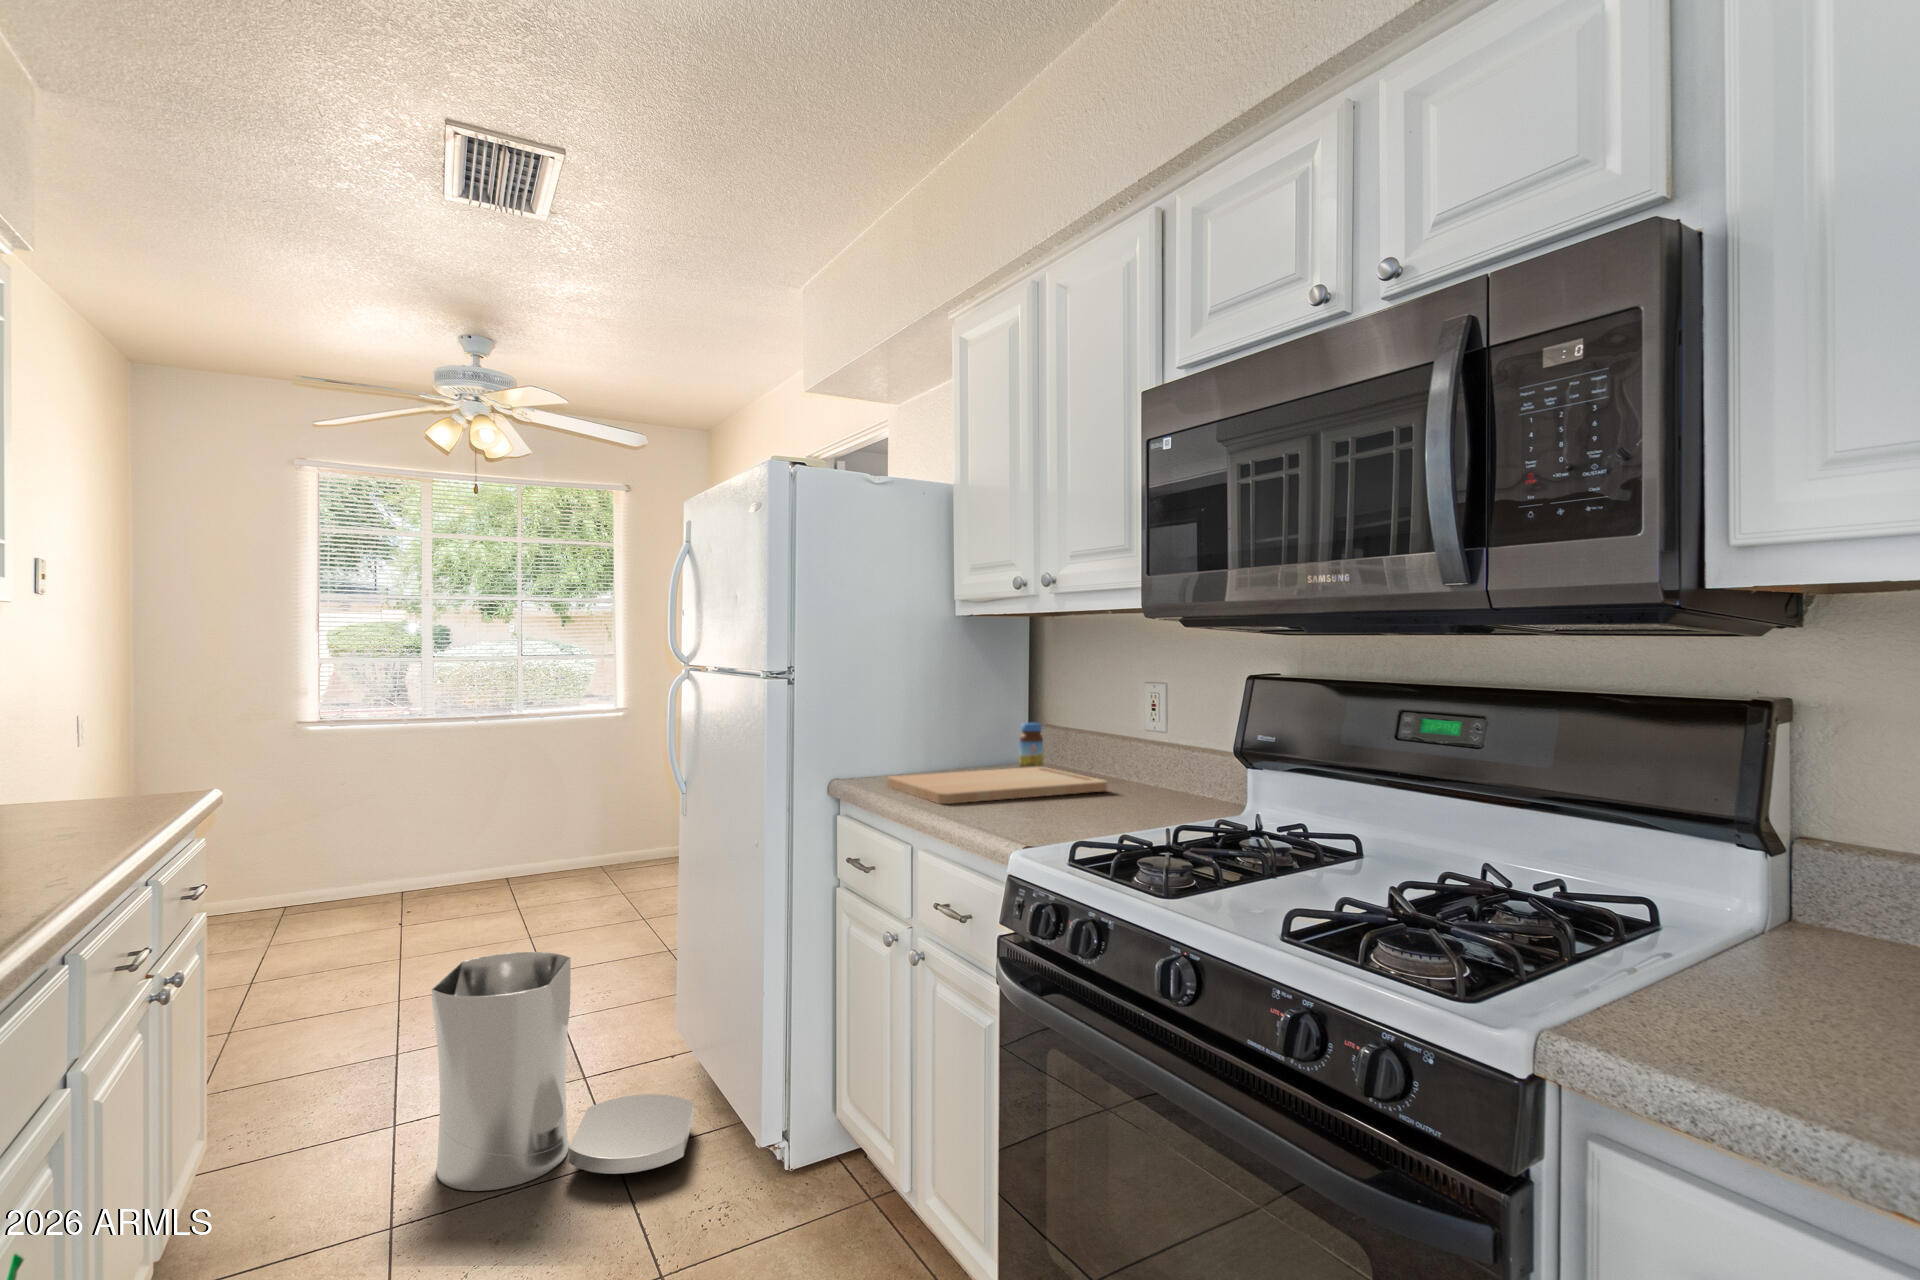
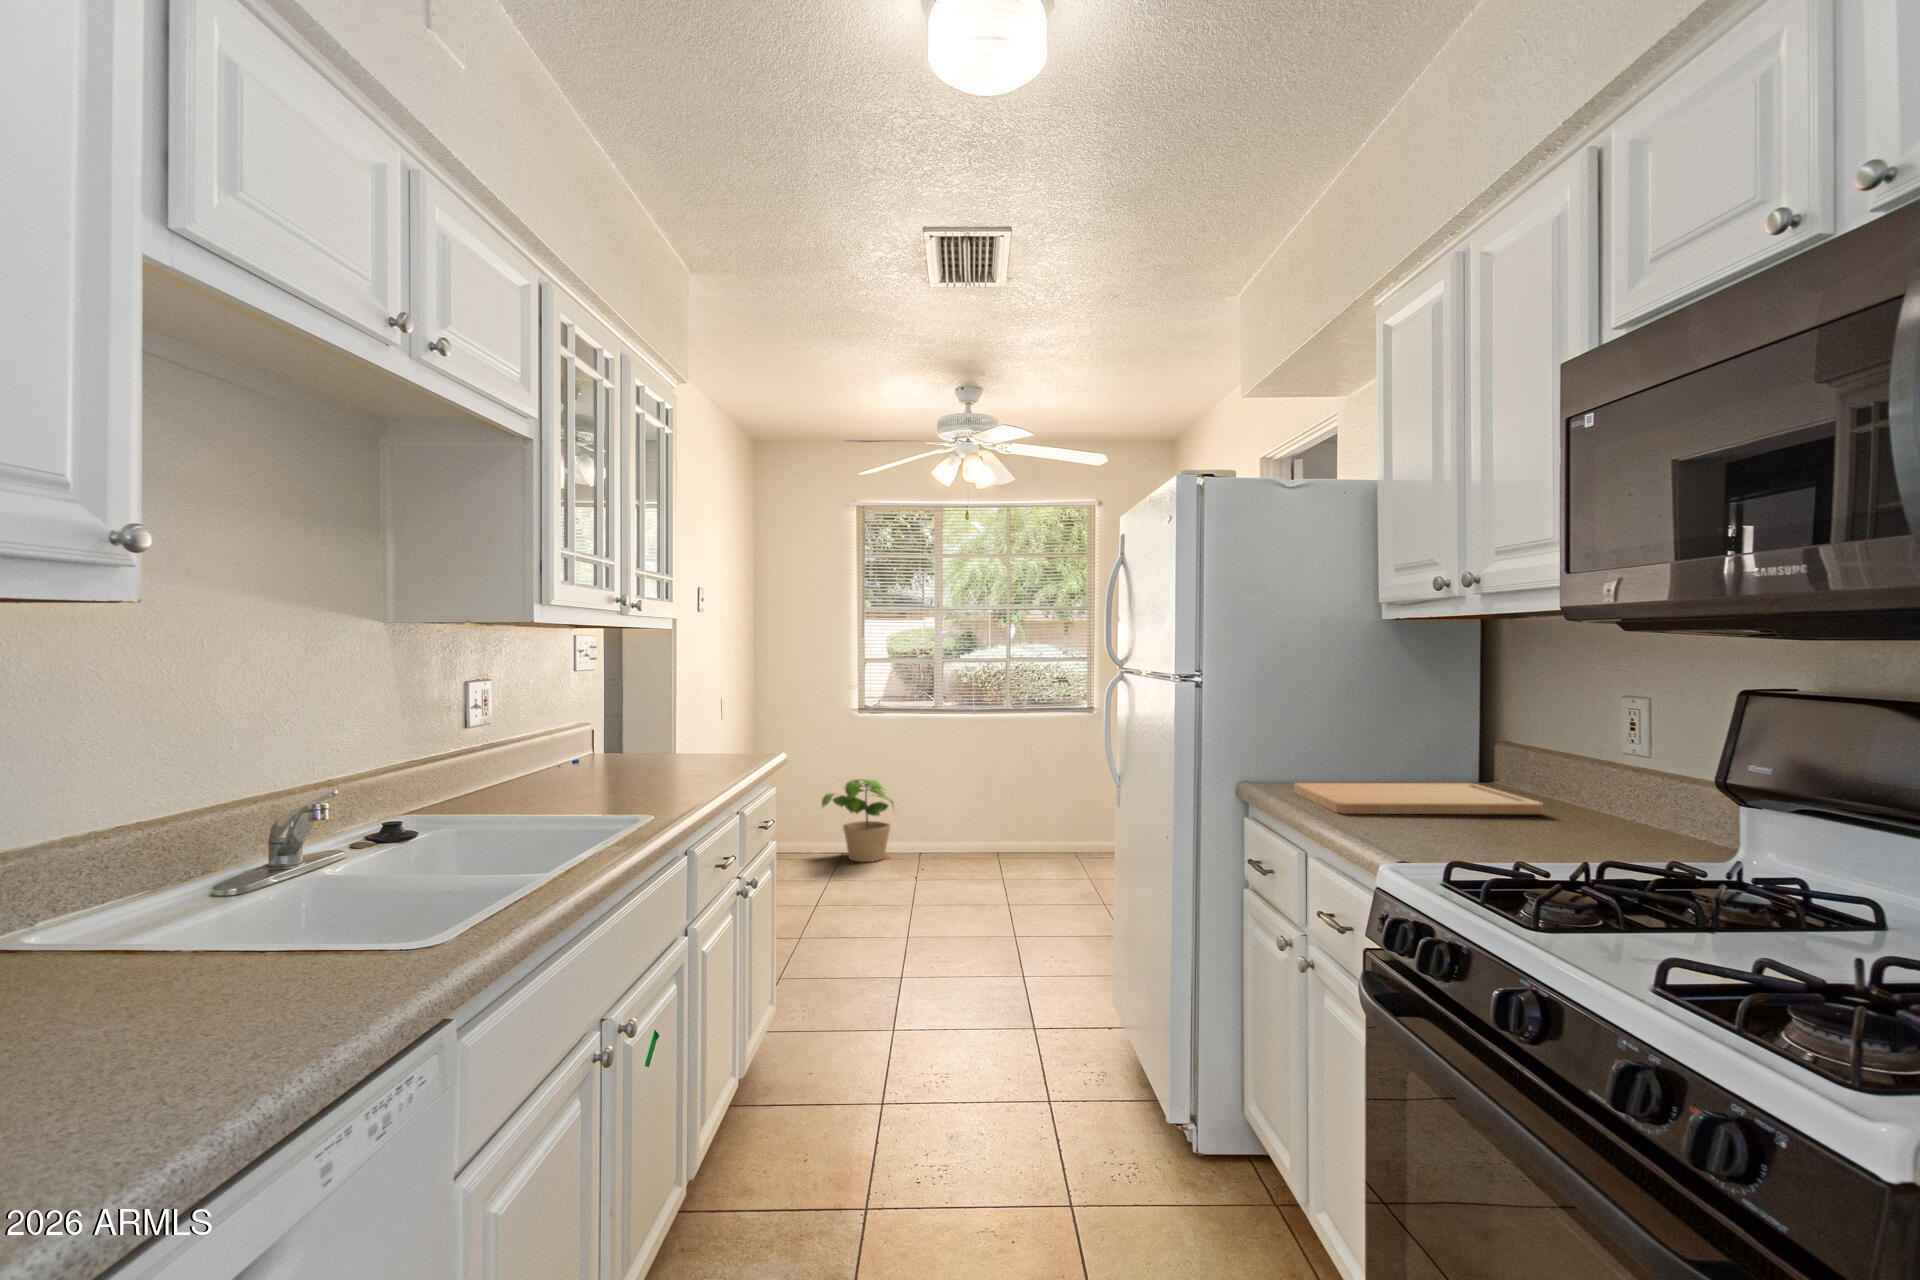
jar: present [1019,723,1043,768] -> none [1453,736,1481,787]
potted plant: none [257,807,366,910] -> present [822,779,894,862]
trash can: present [432,952,694,1191] -> none [910,911,1122,1118]

